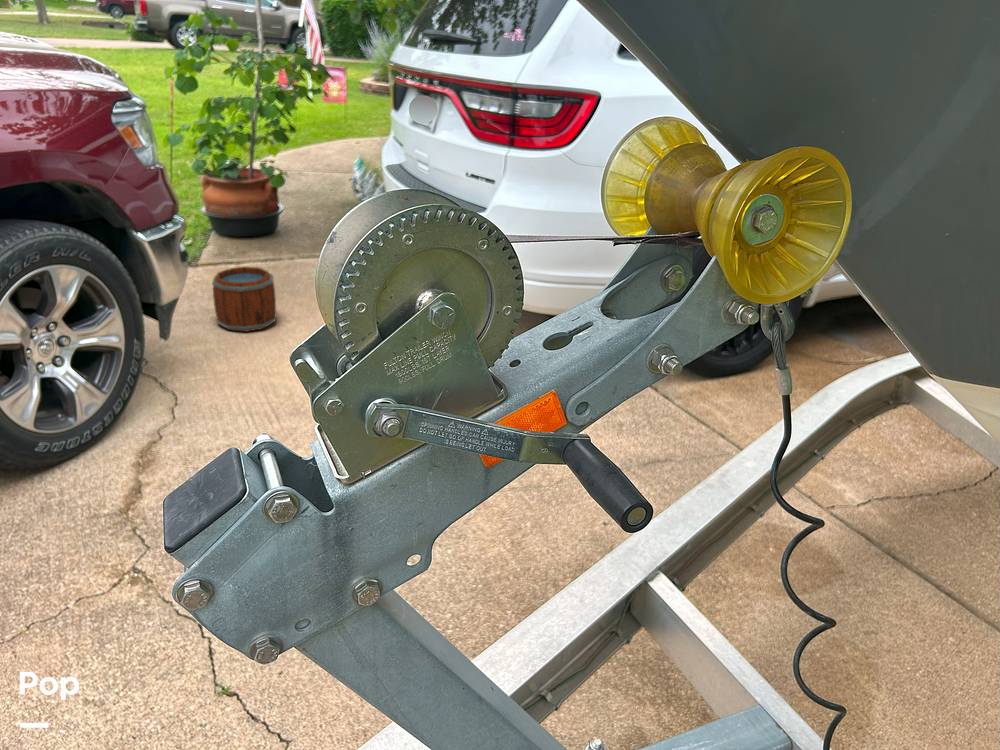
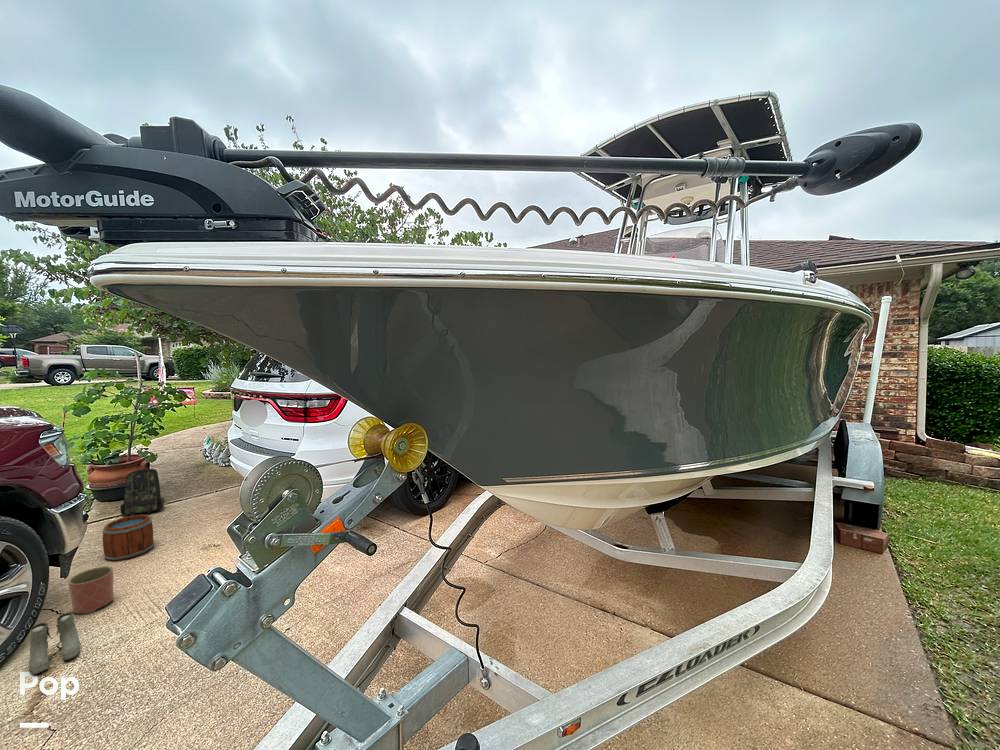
backpack: none [239,194,294,267] -> present [121,468,164,516]
planter: none [169,335,223,398] -> present [68,566,114,613]
boots: none [125,392,182,462] -> present [29,613,80,674]

